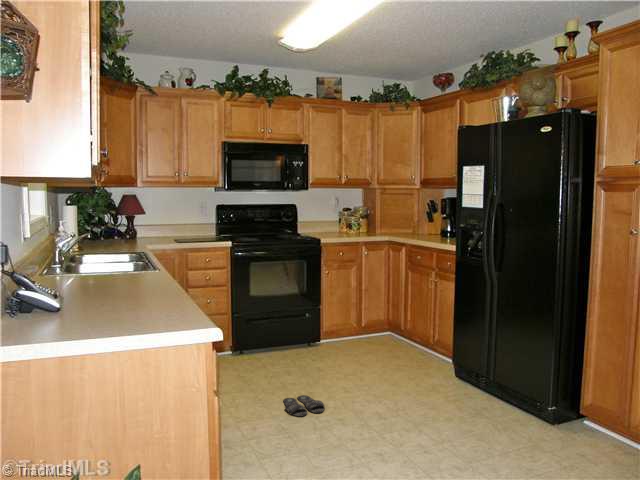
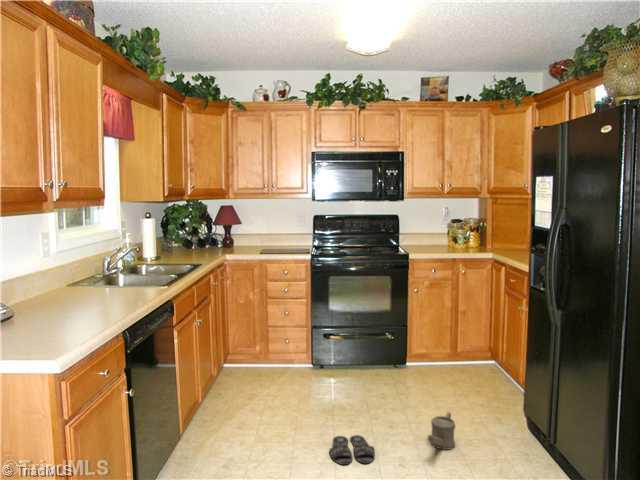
watering can: none [363,366,383,395] -> present [428,412,455,450]

